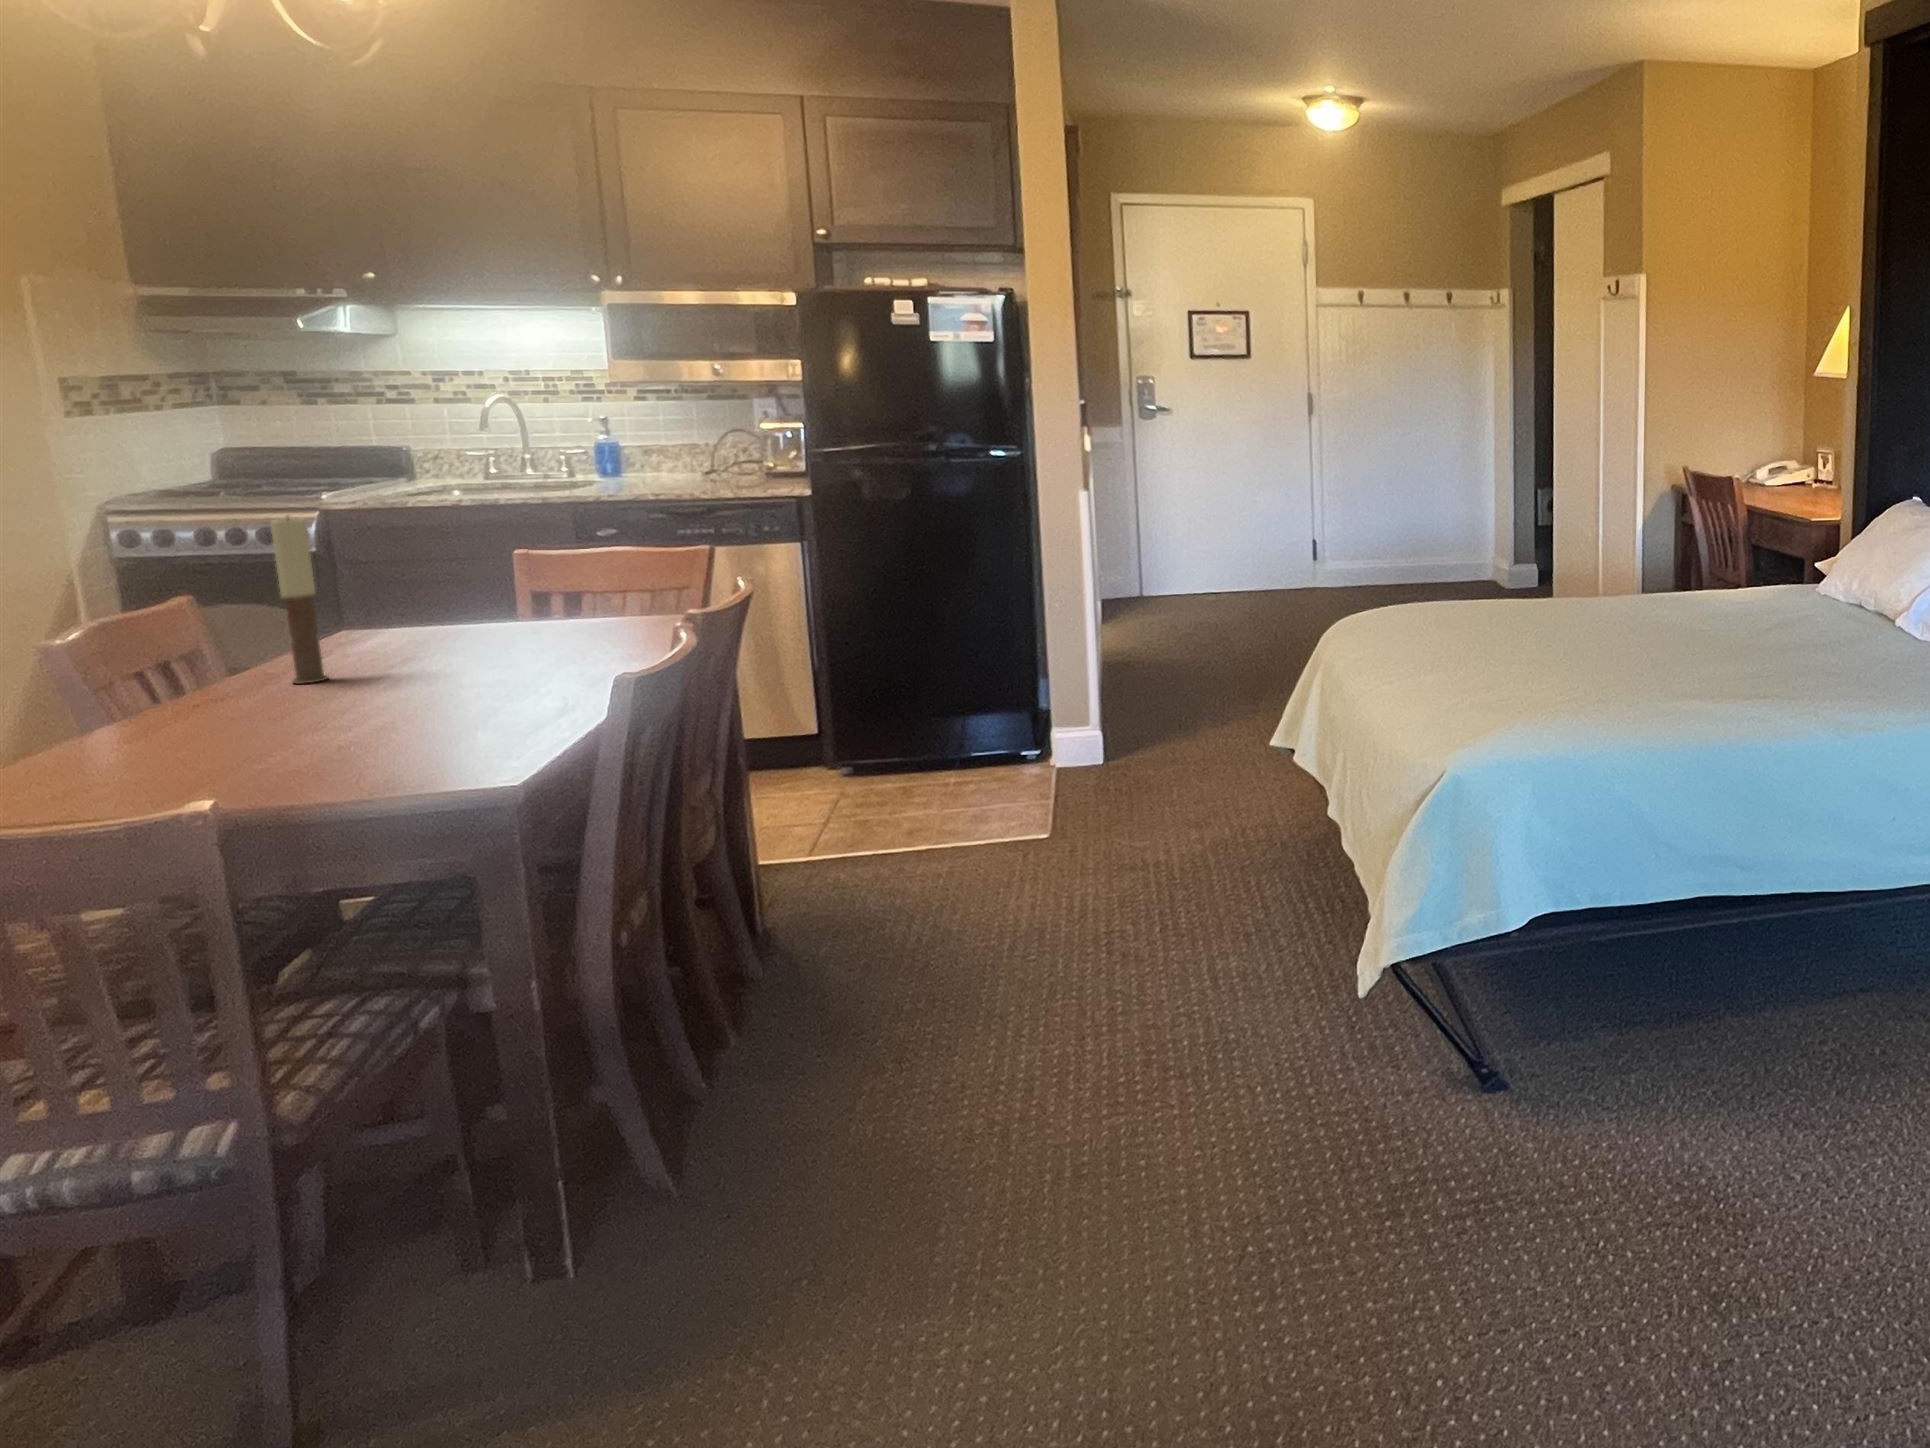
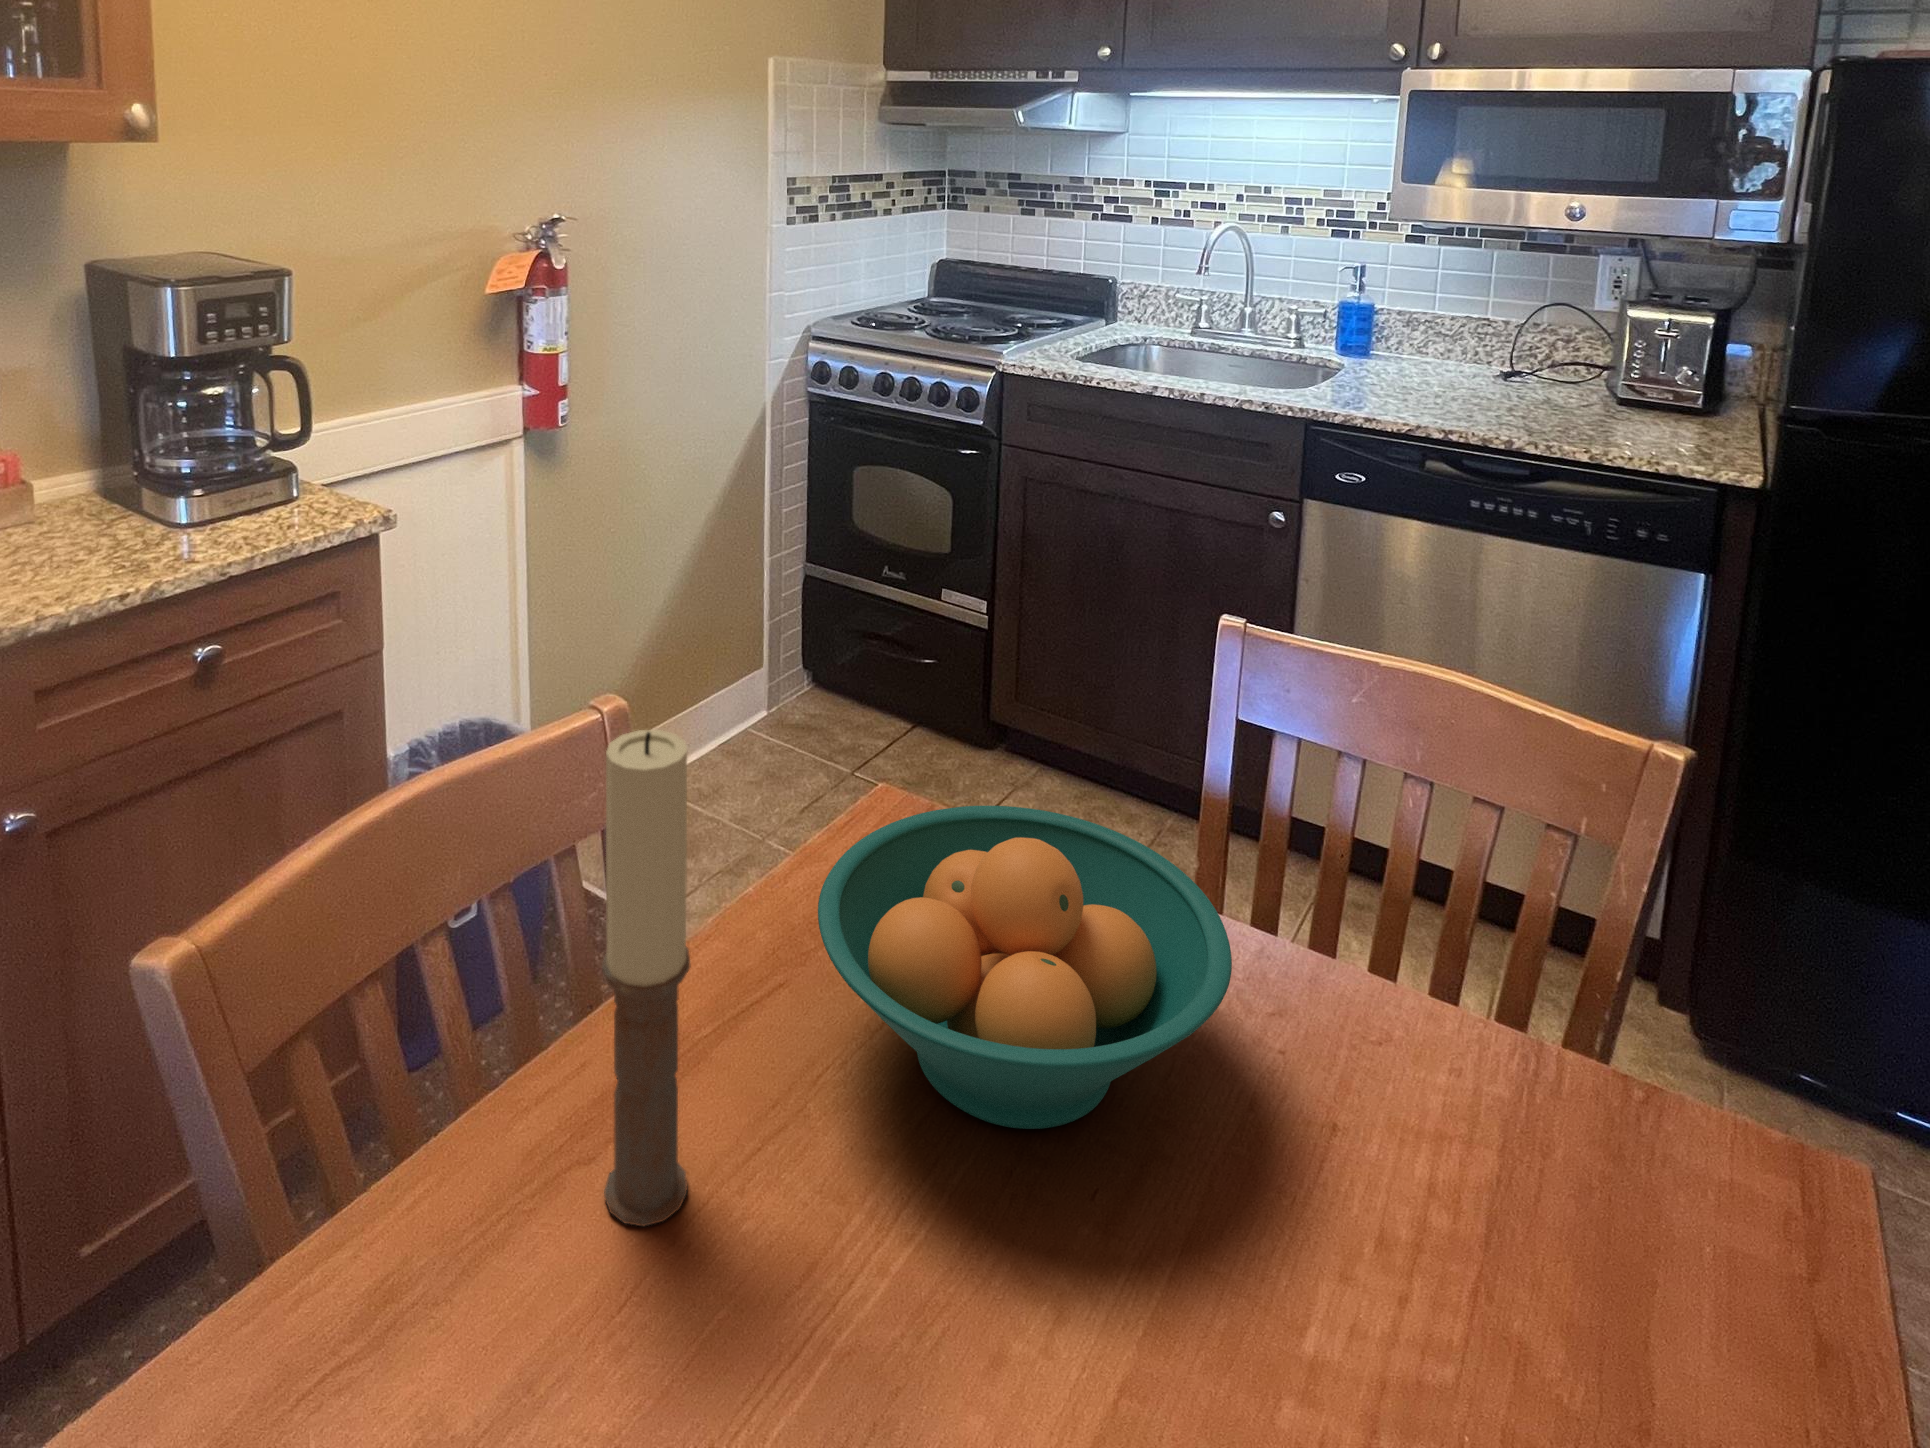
fruit bowl: none [352,567,532,654] -> present [818,806,1232,1129]

